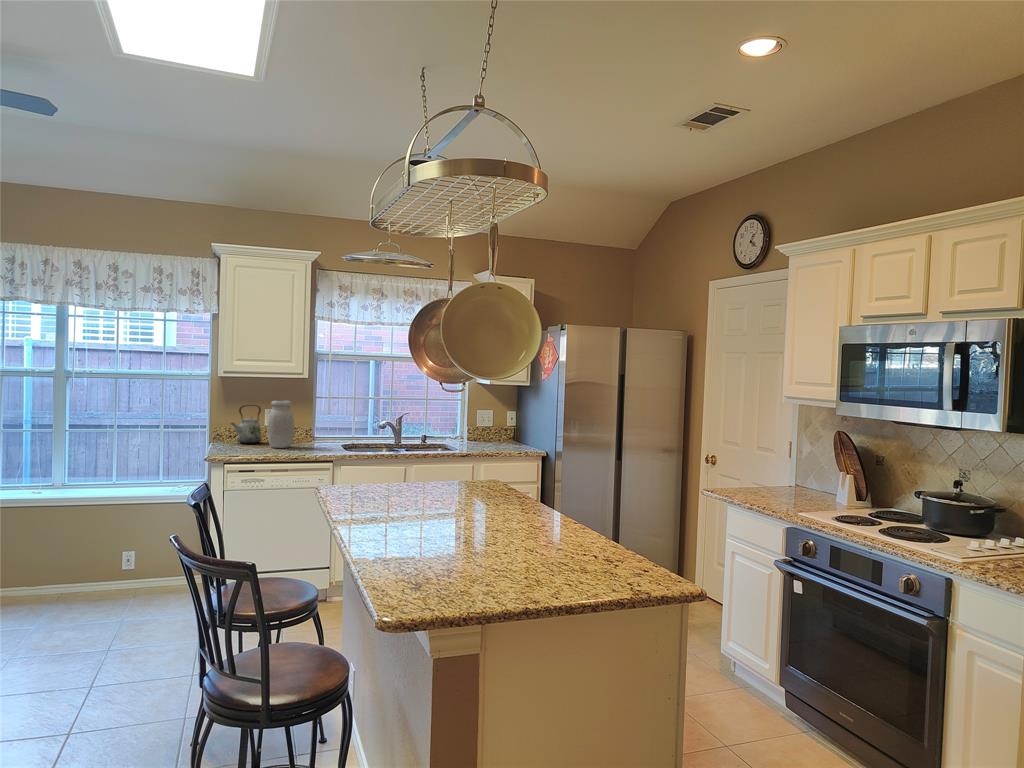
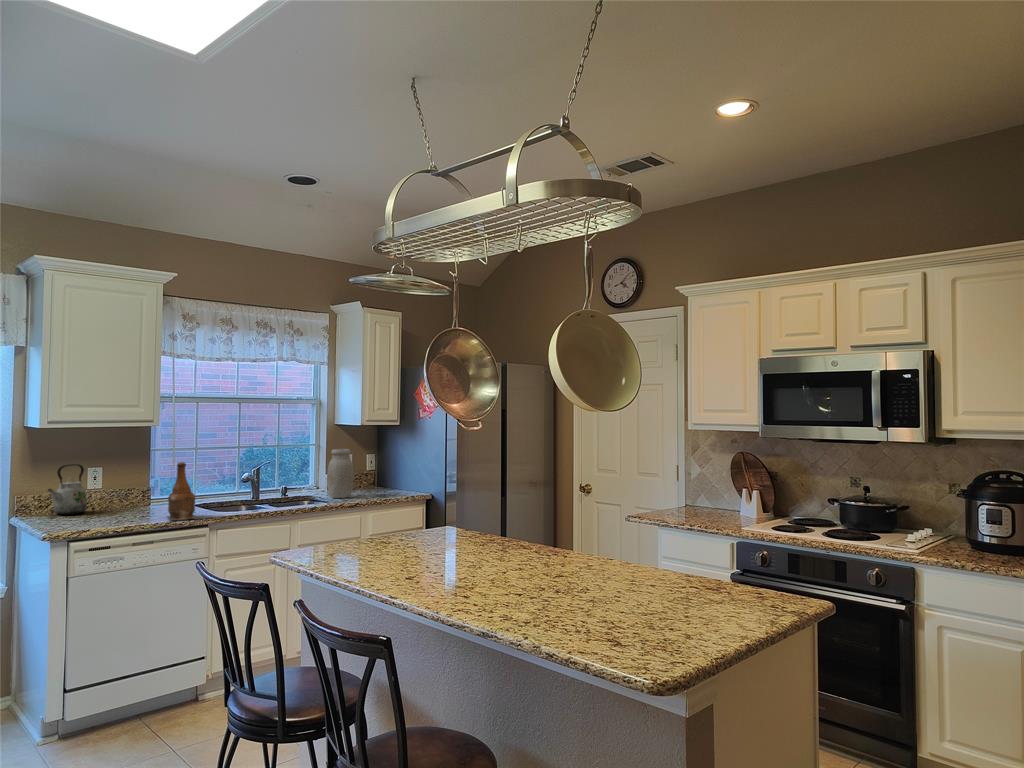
jar: present [267,400,294,448] -> present [327,449,354,498]
bottle: none [302,408,327,455] -> present [167,462,196,520]

